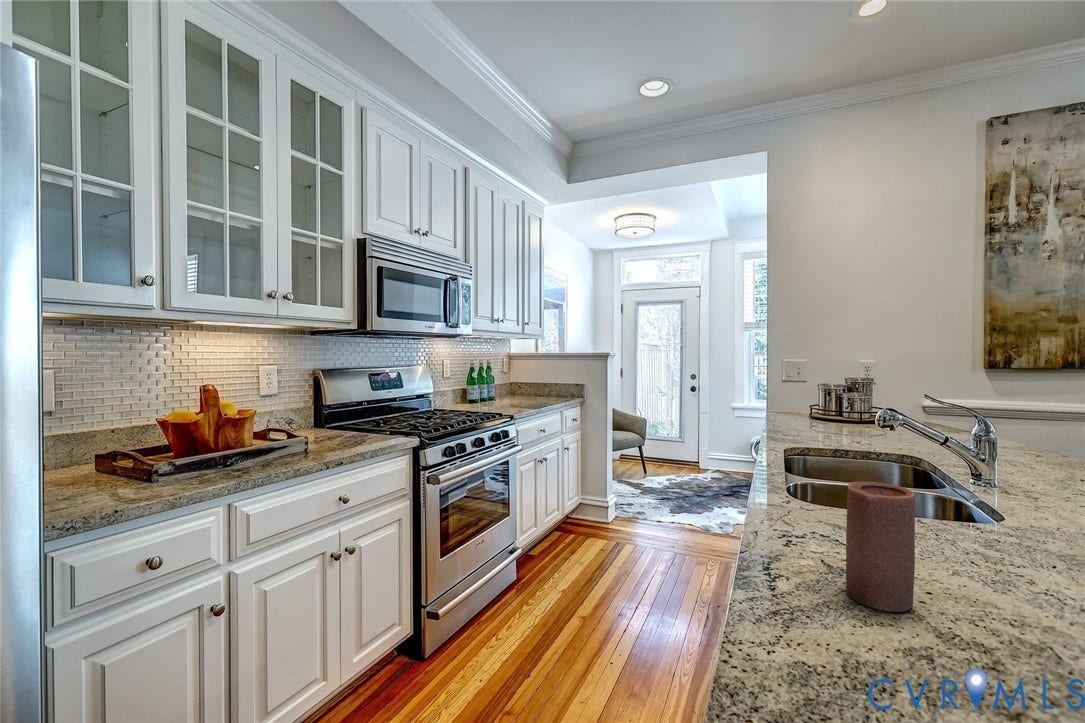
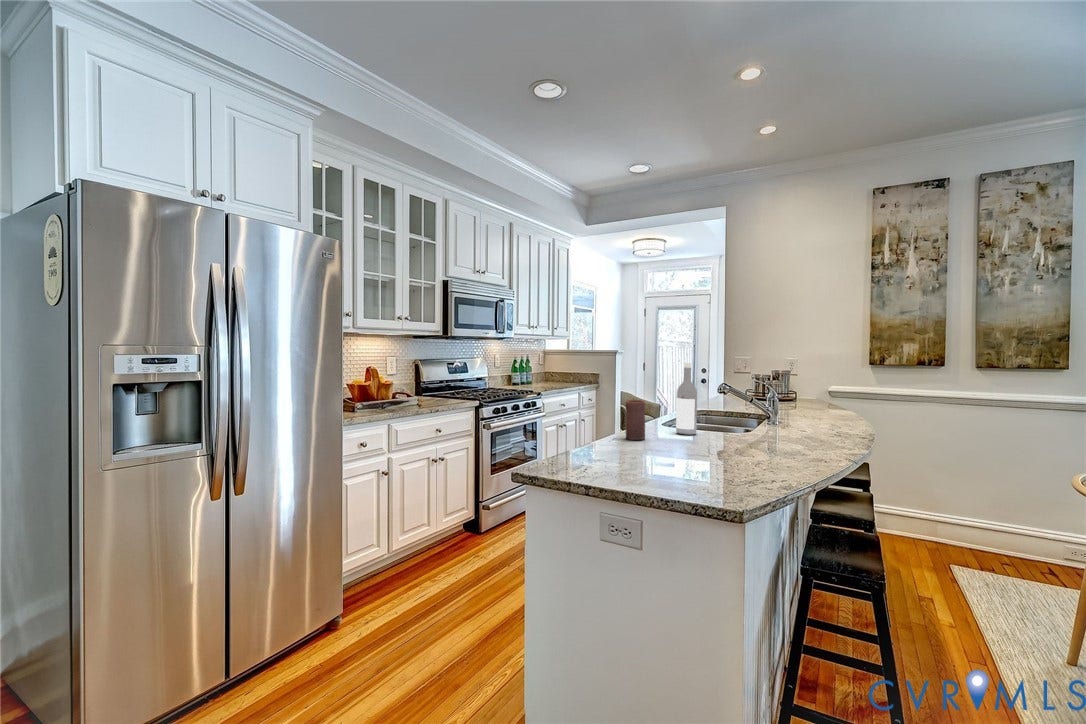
wine bottle: none [914,373,978,558] -> present [676,363,697,435]

